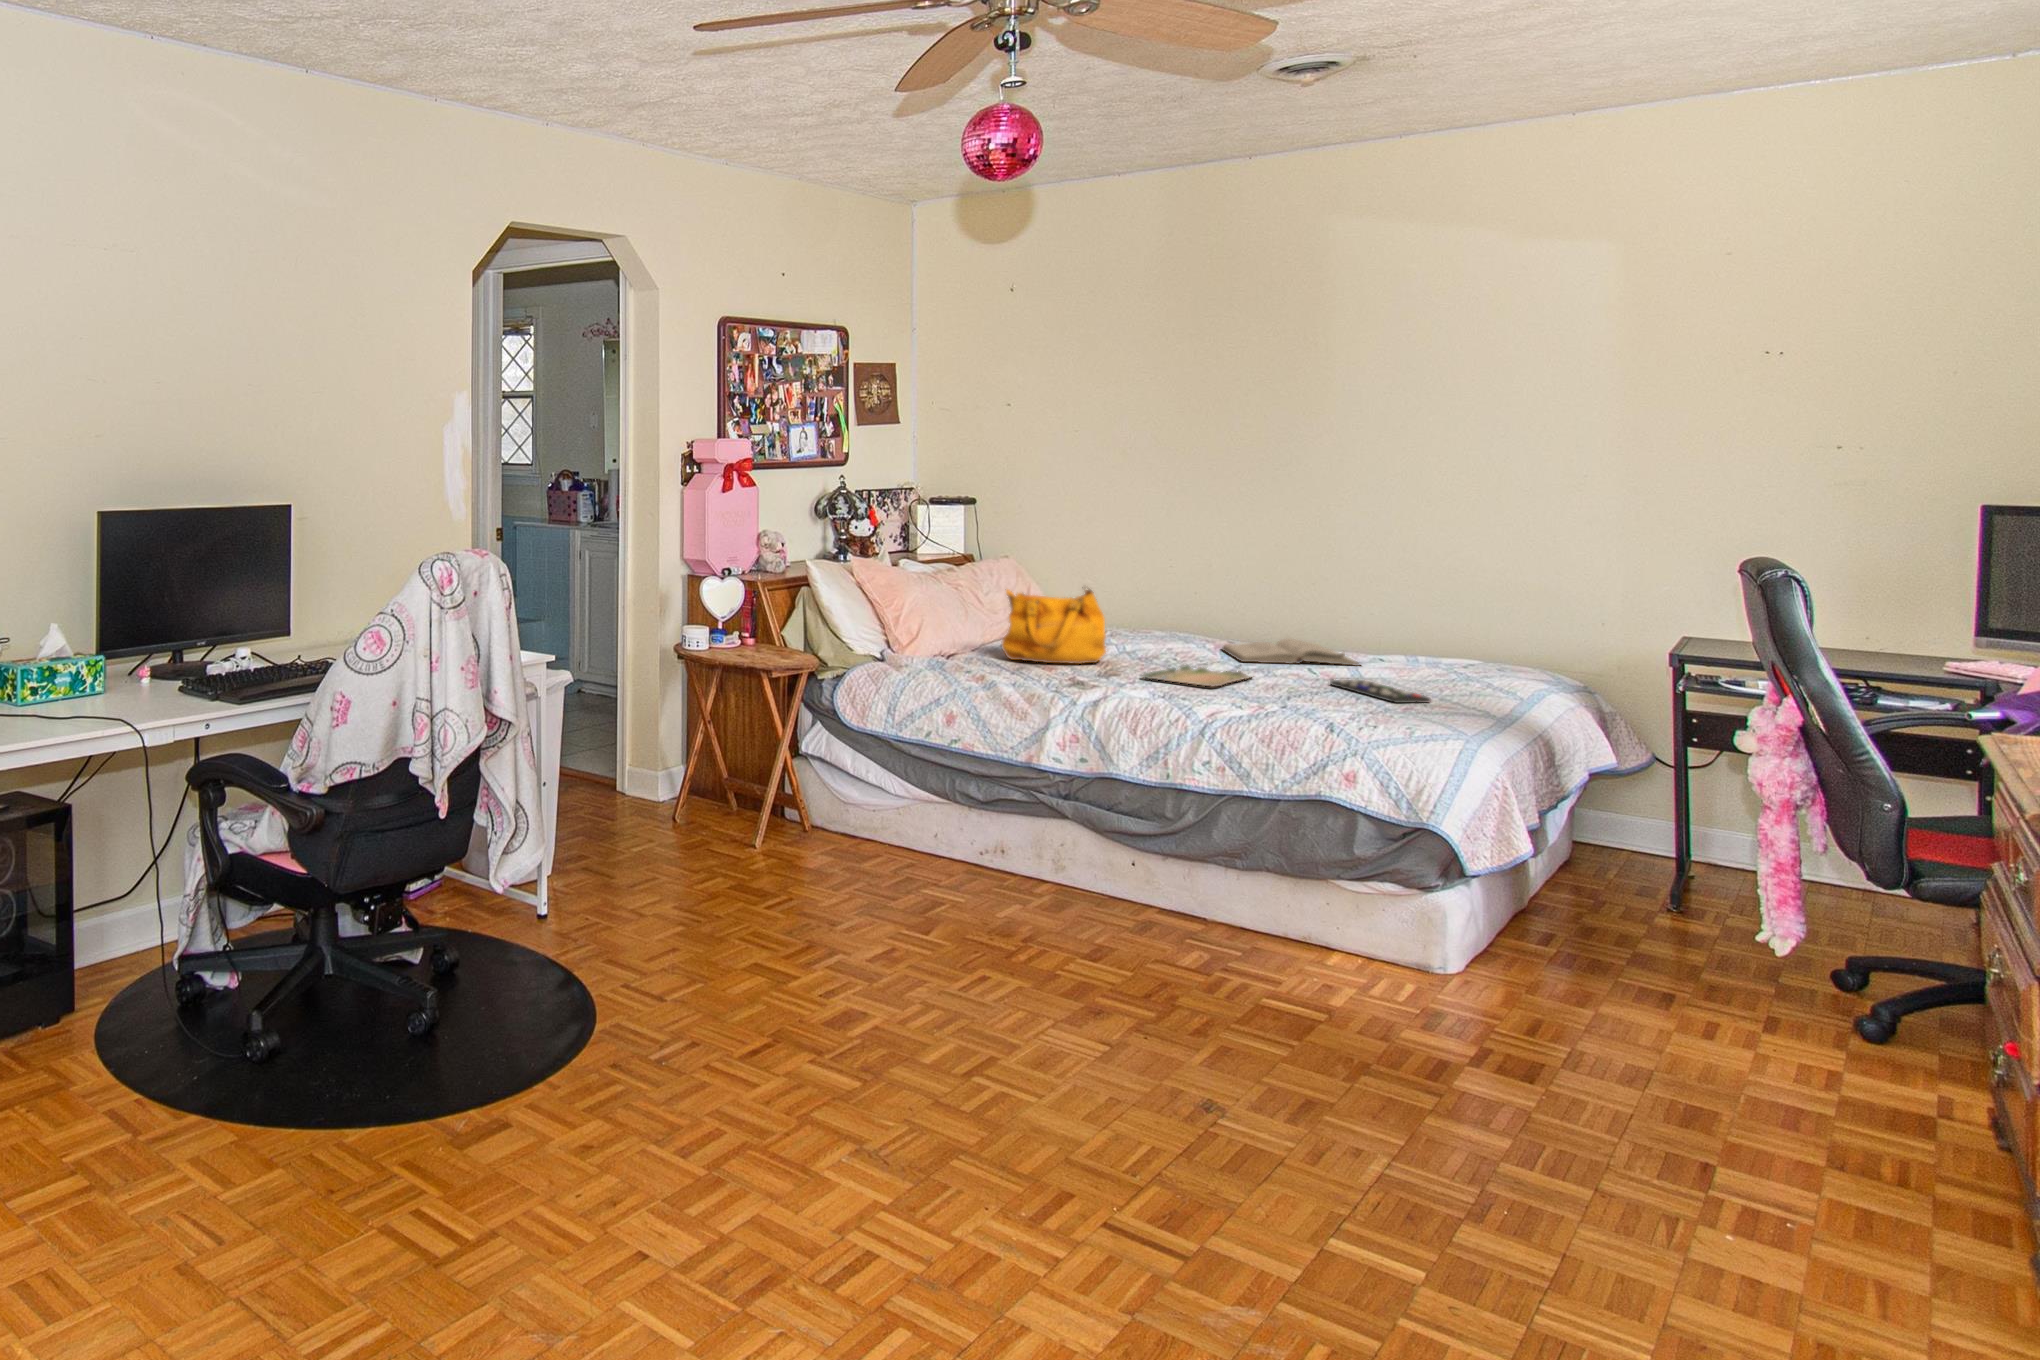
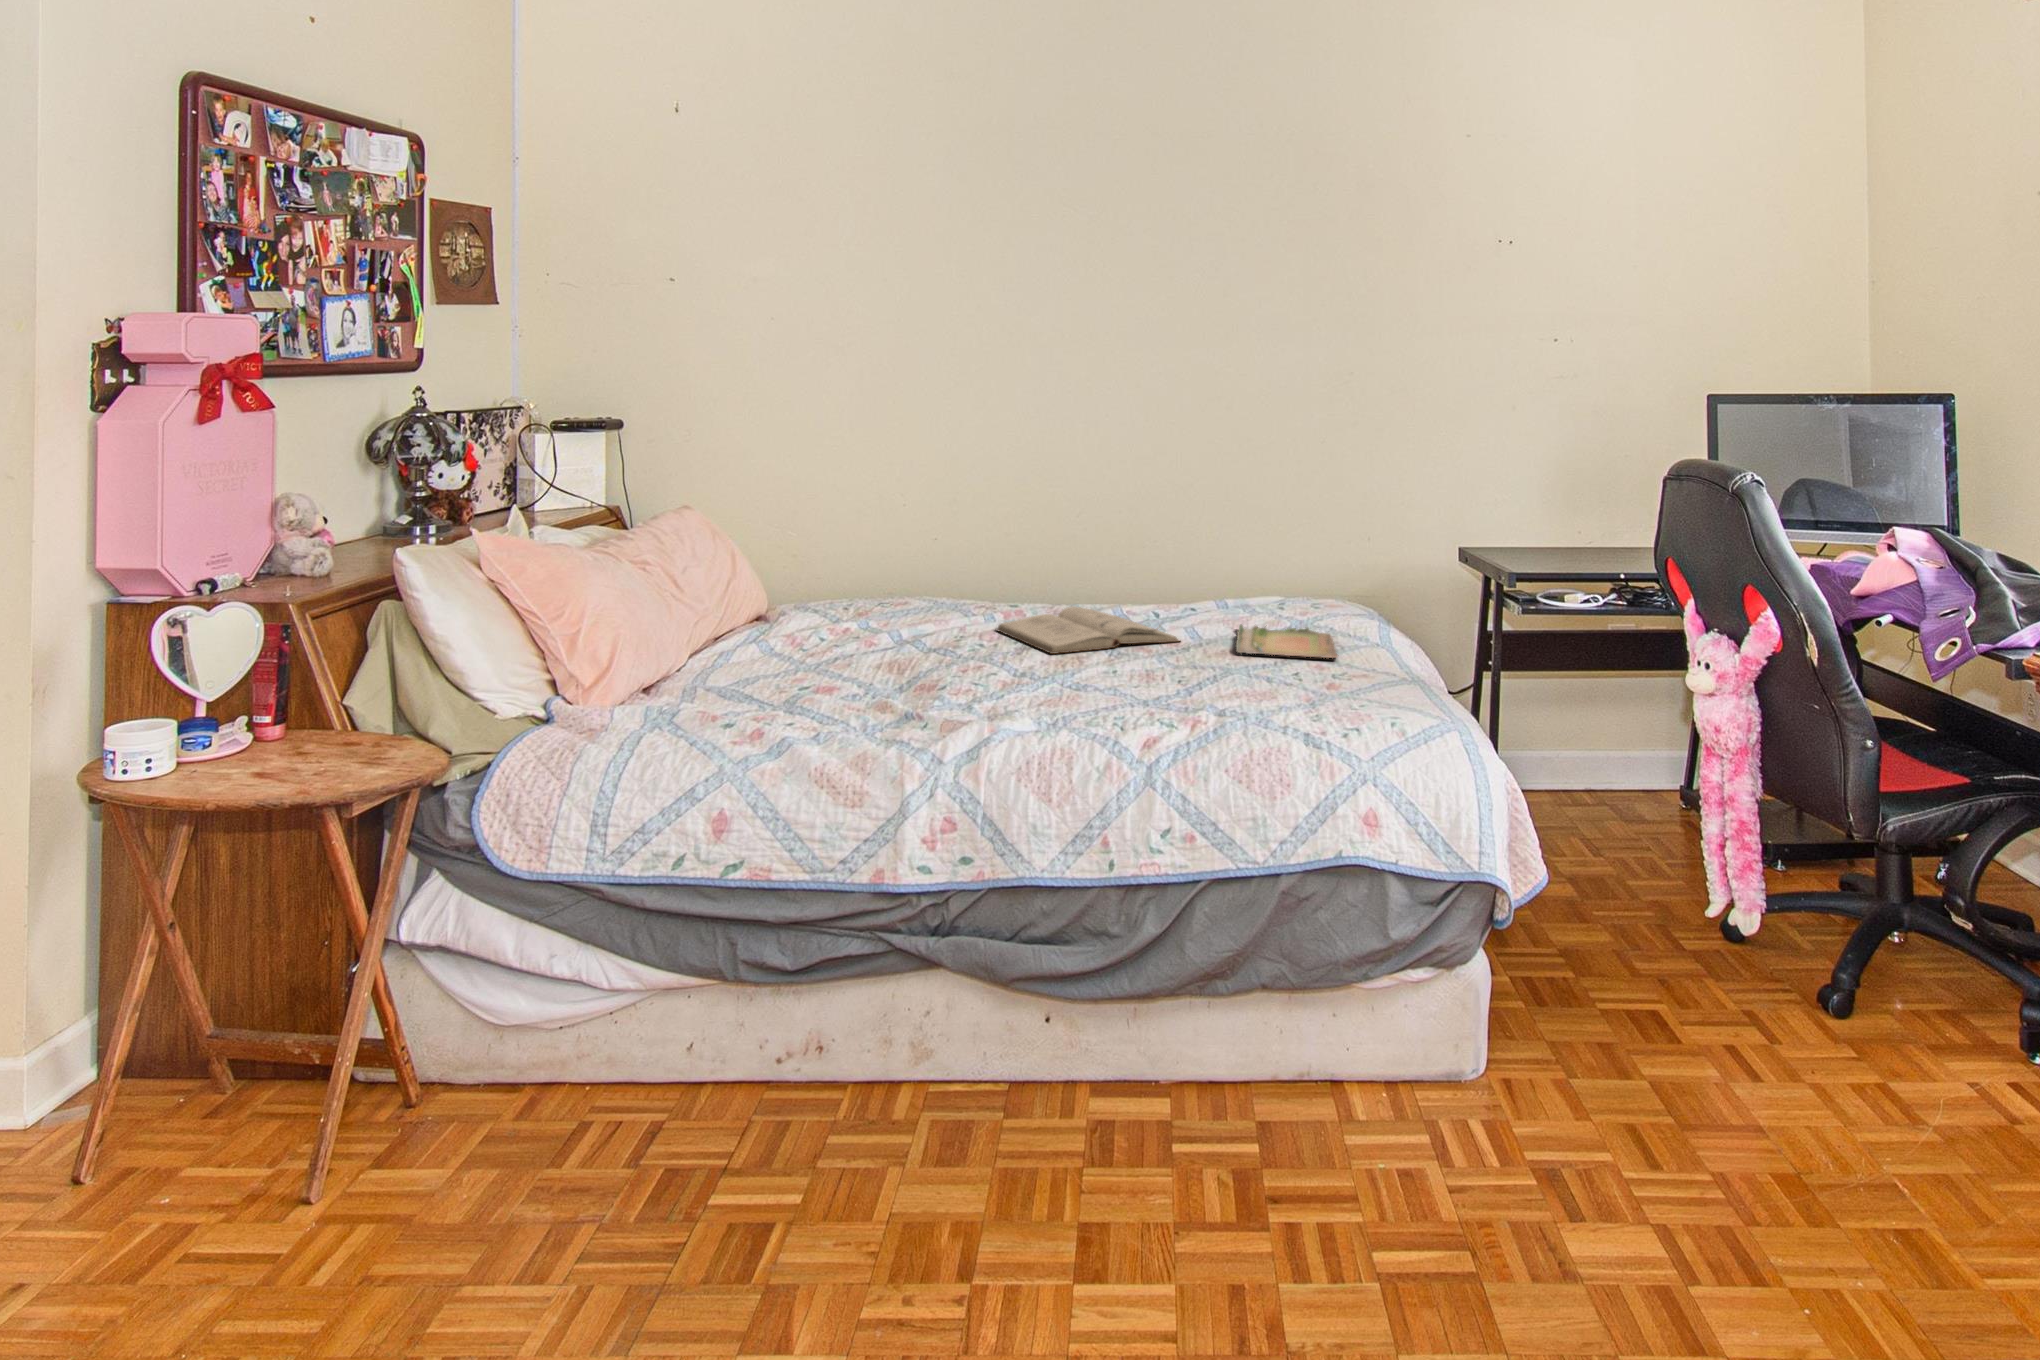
handbag: present [1001,589,1106,664] -> none [740,562,895,697]
tray: present [1142,665,1254,686] -> present [1236,625,1339,658]
remote control: present [1330,680,1430,703] -> none [1208,674,1357,717]

